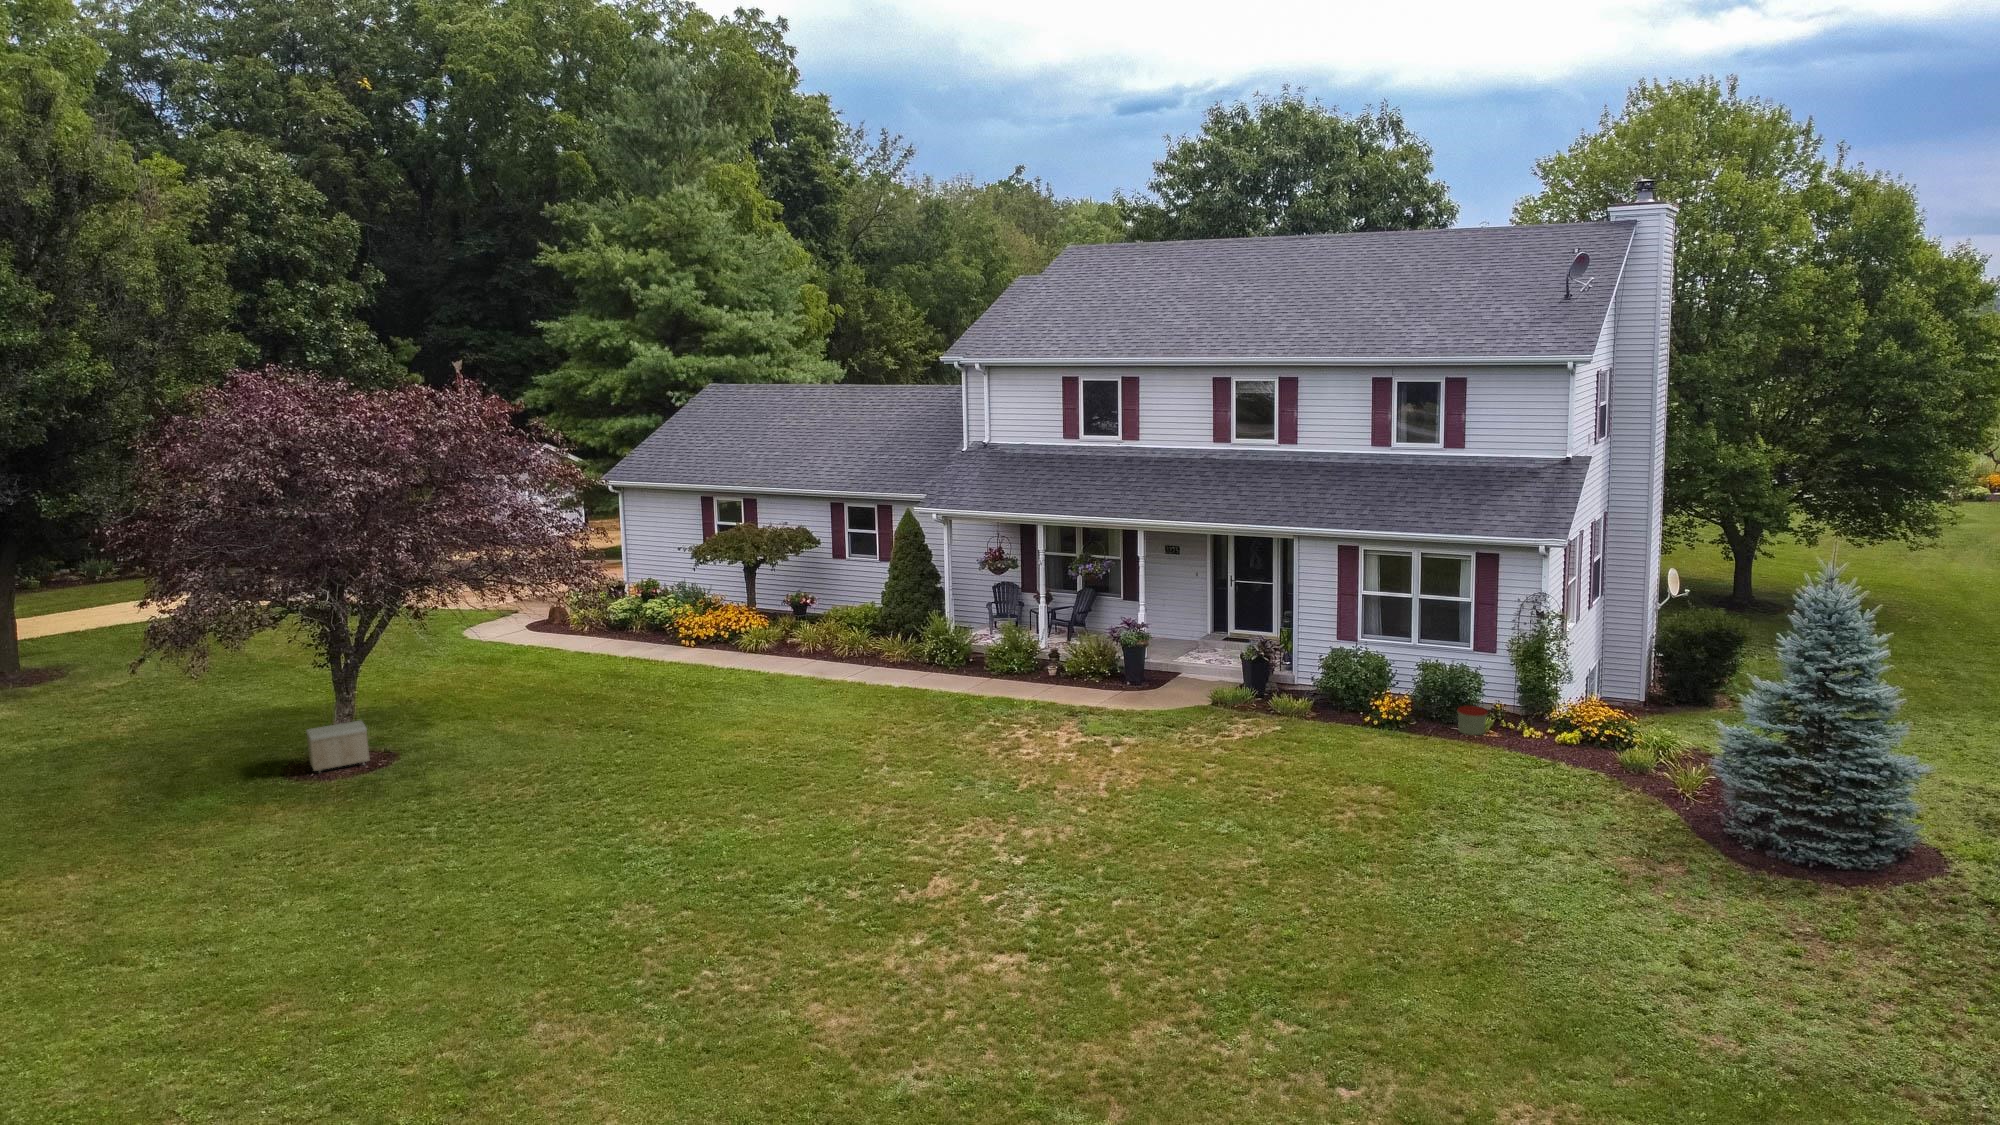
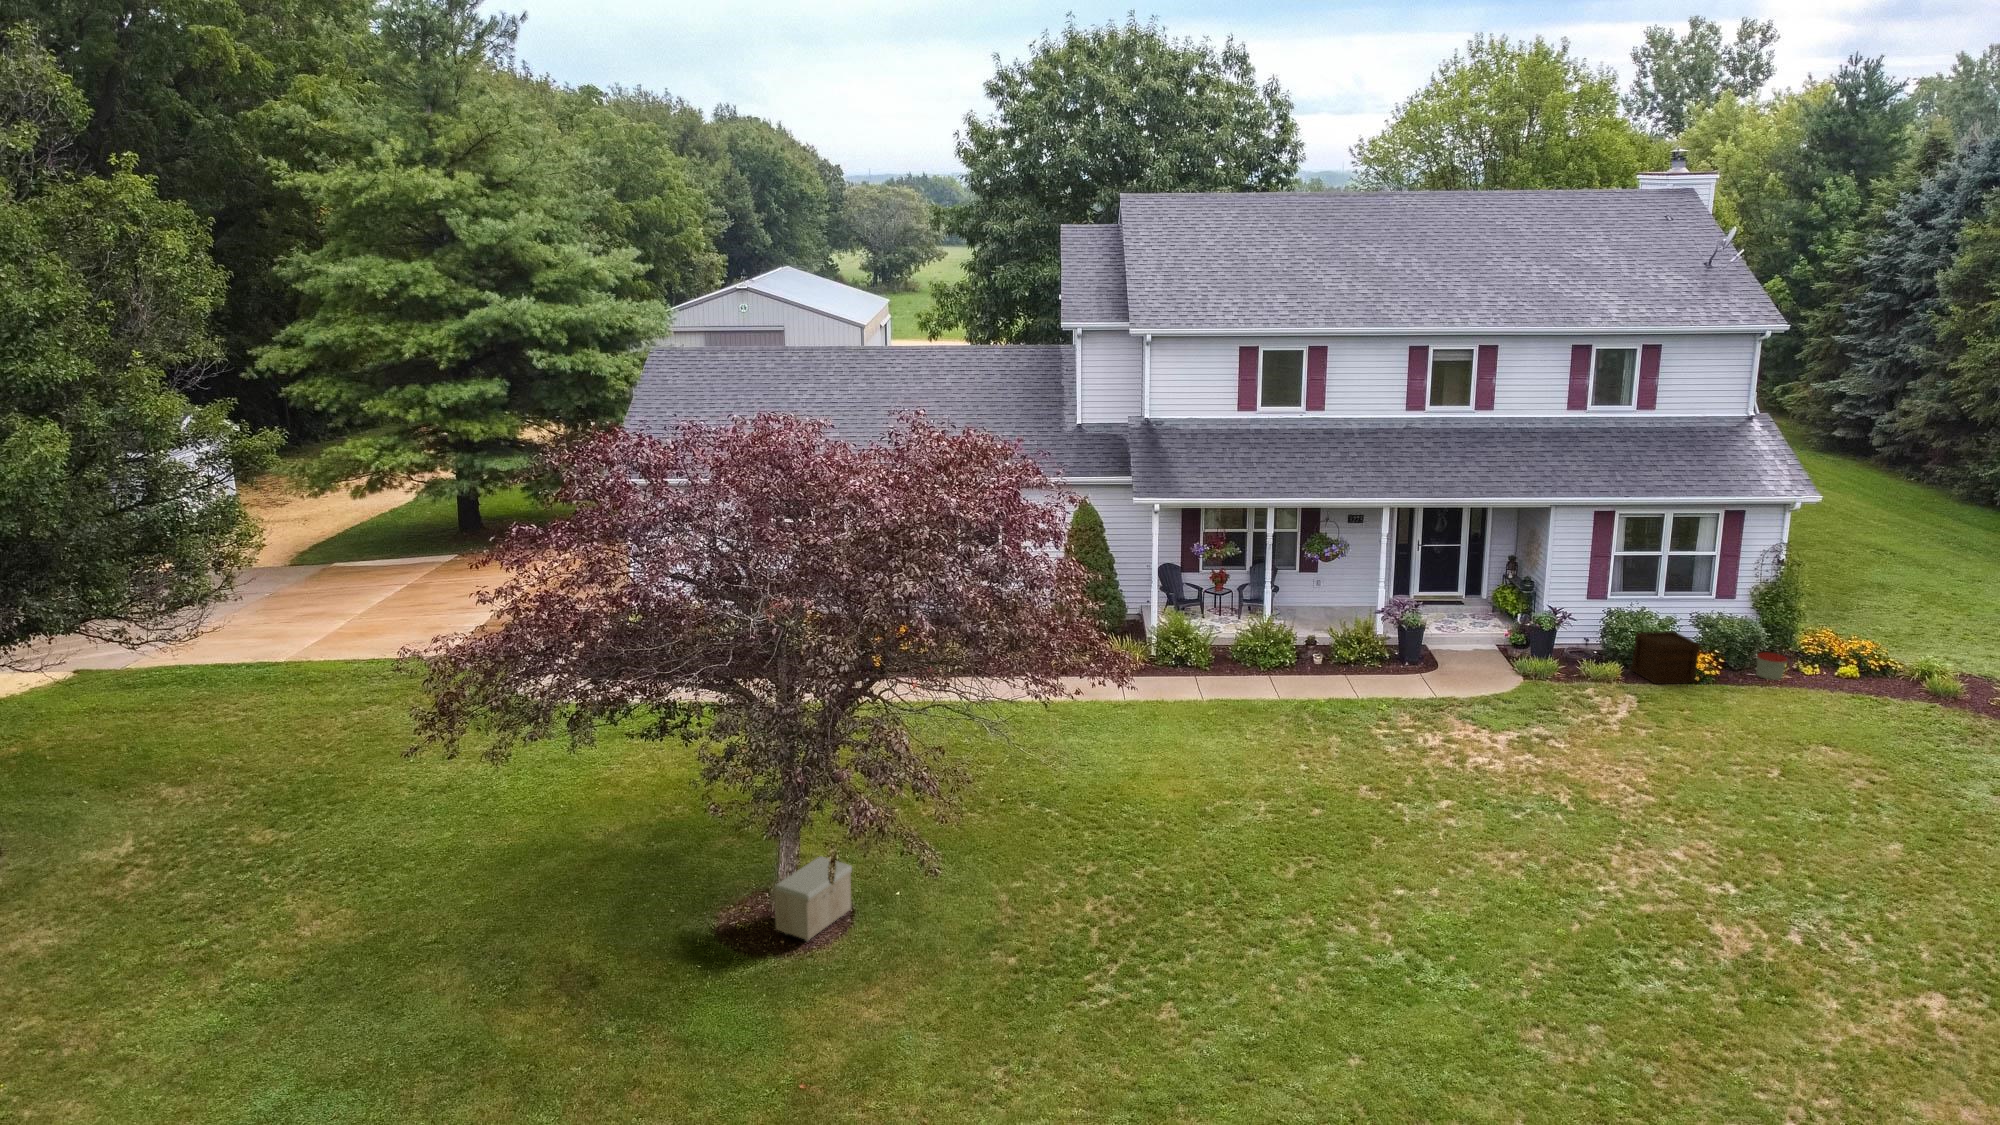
wooden crate: none [1325,670,1375,727] -> present [1631,631,1700,684]

